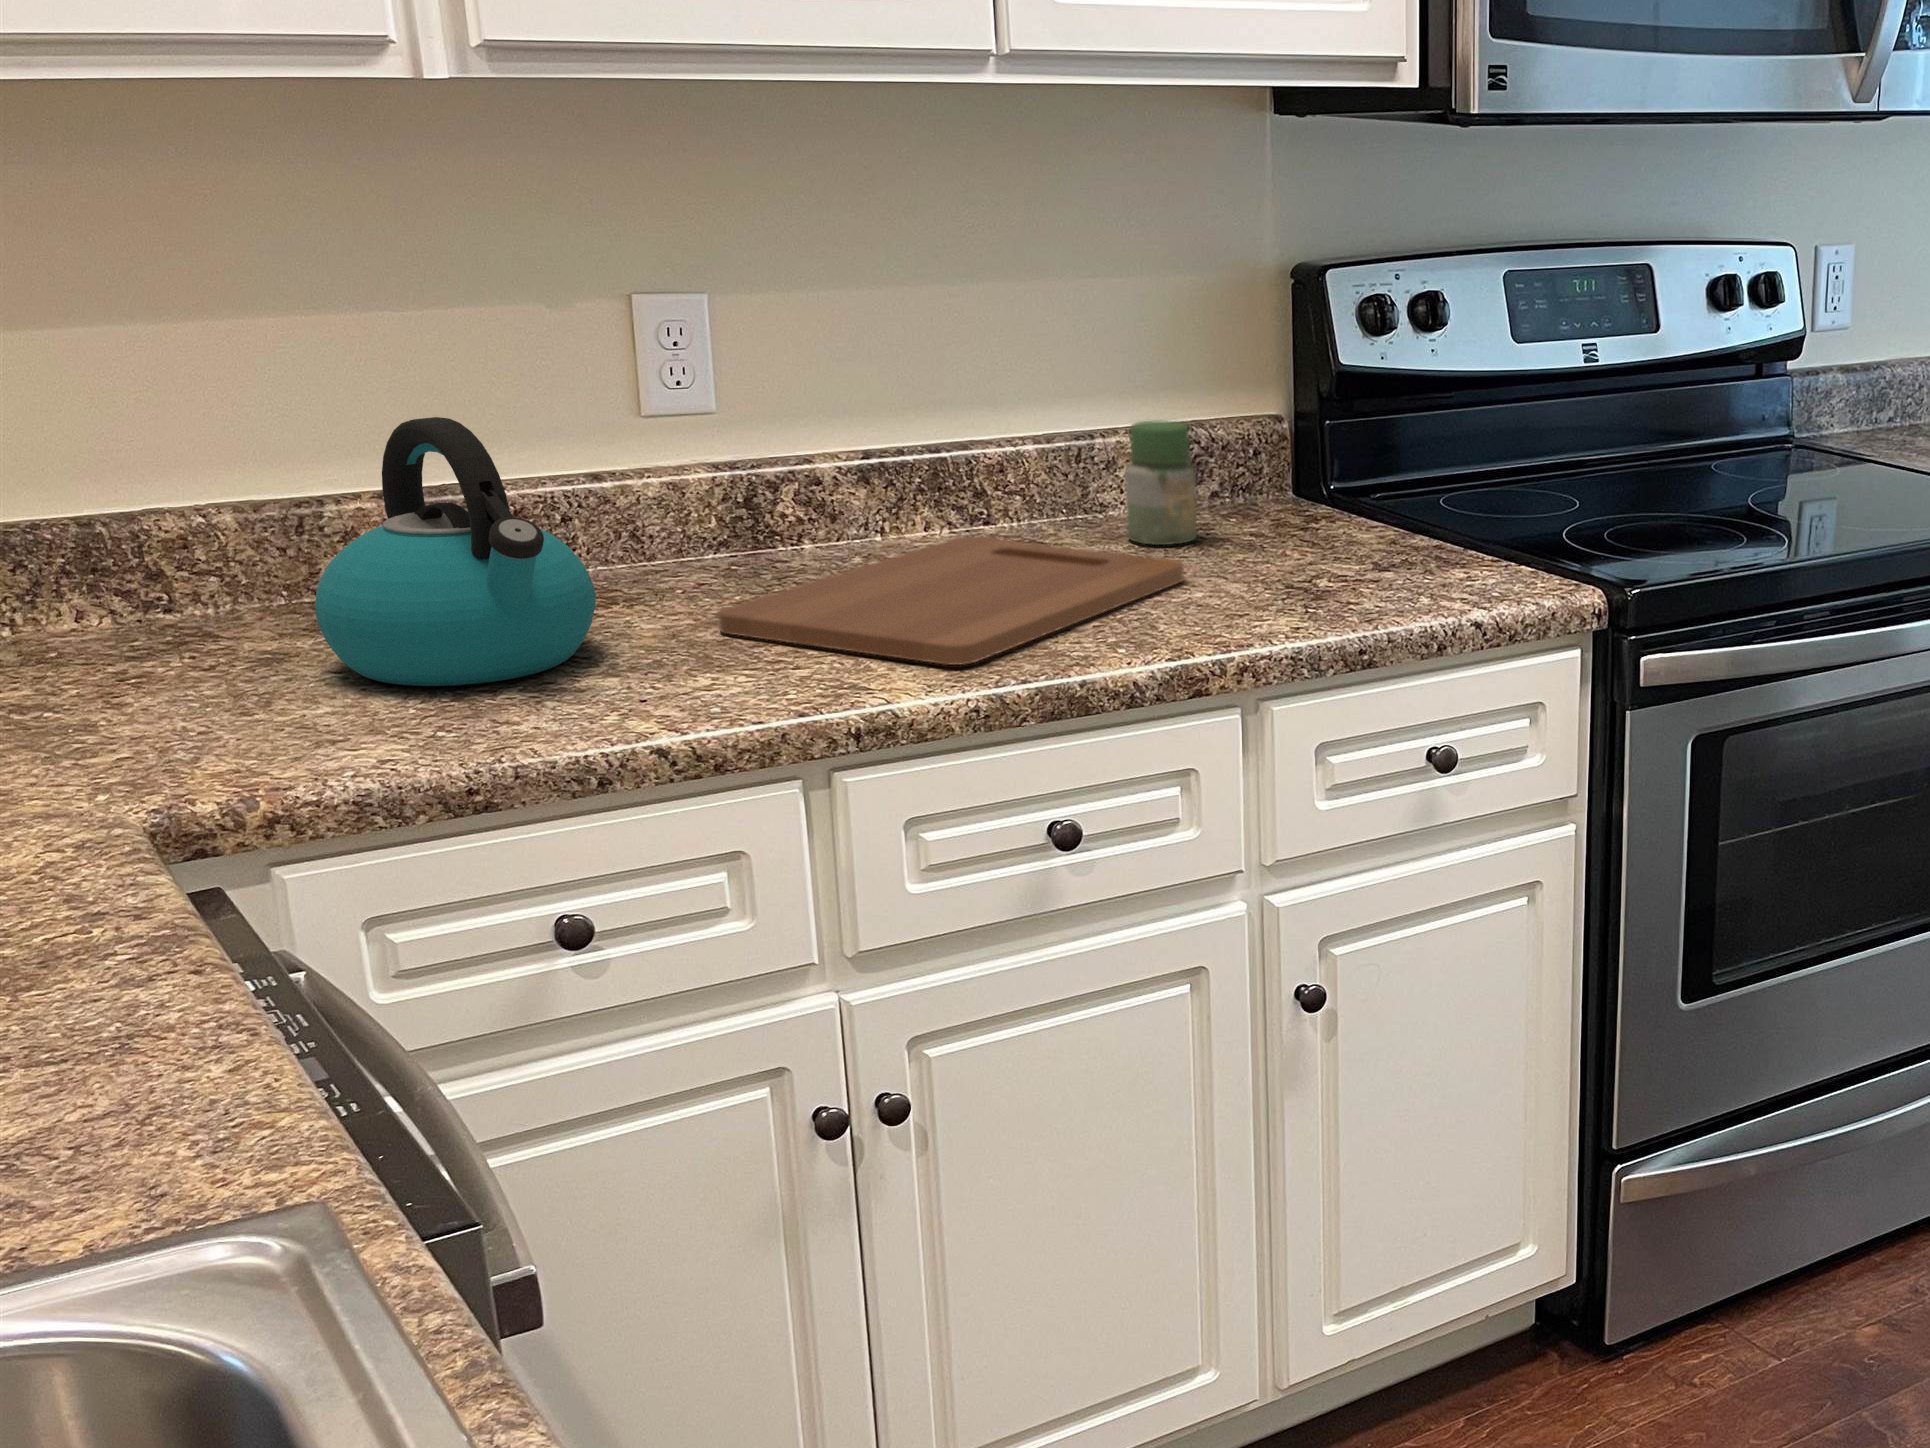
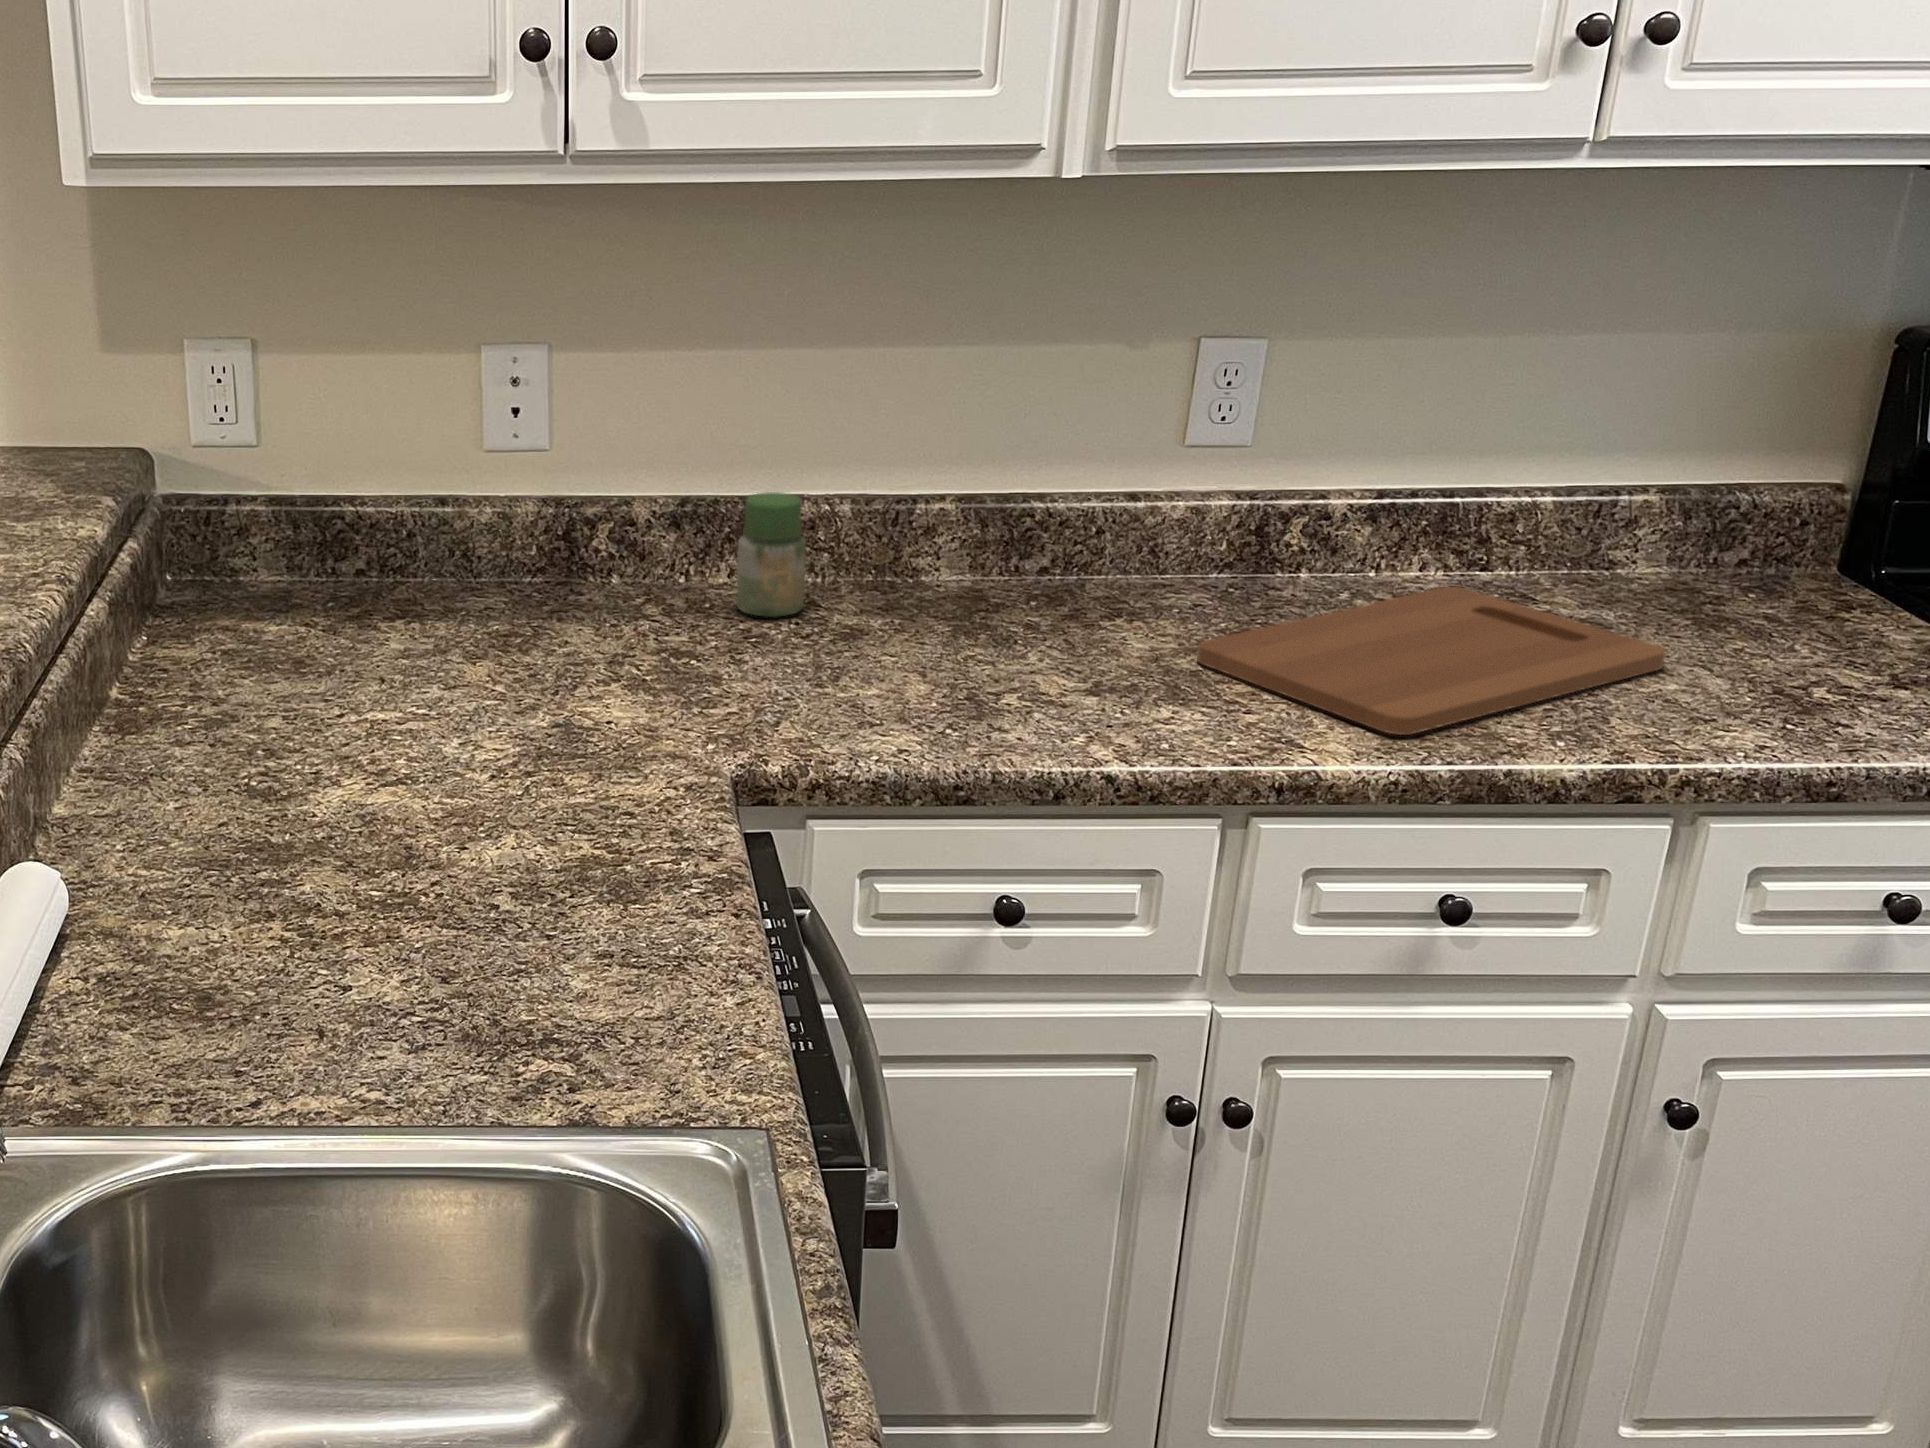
kettle: present [316,417,596,686] -> none [886,459,1099,684]
jar: present [1125,421,1197,545] -> present [736,492,806,617]

